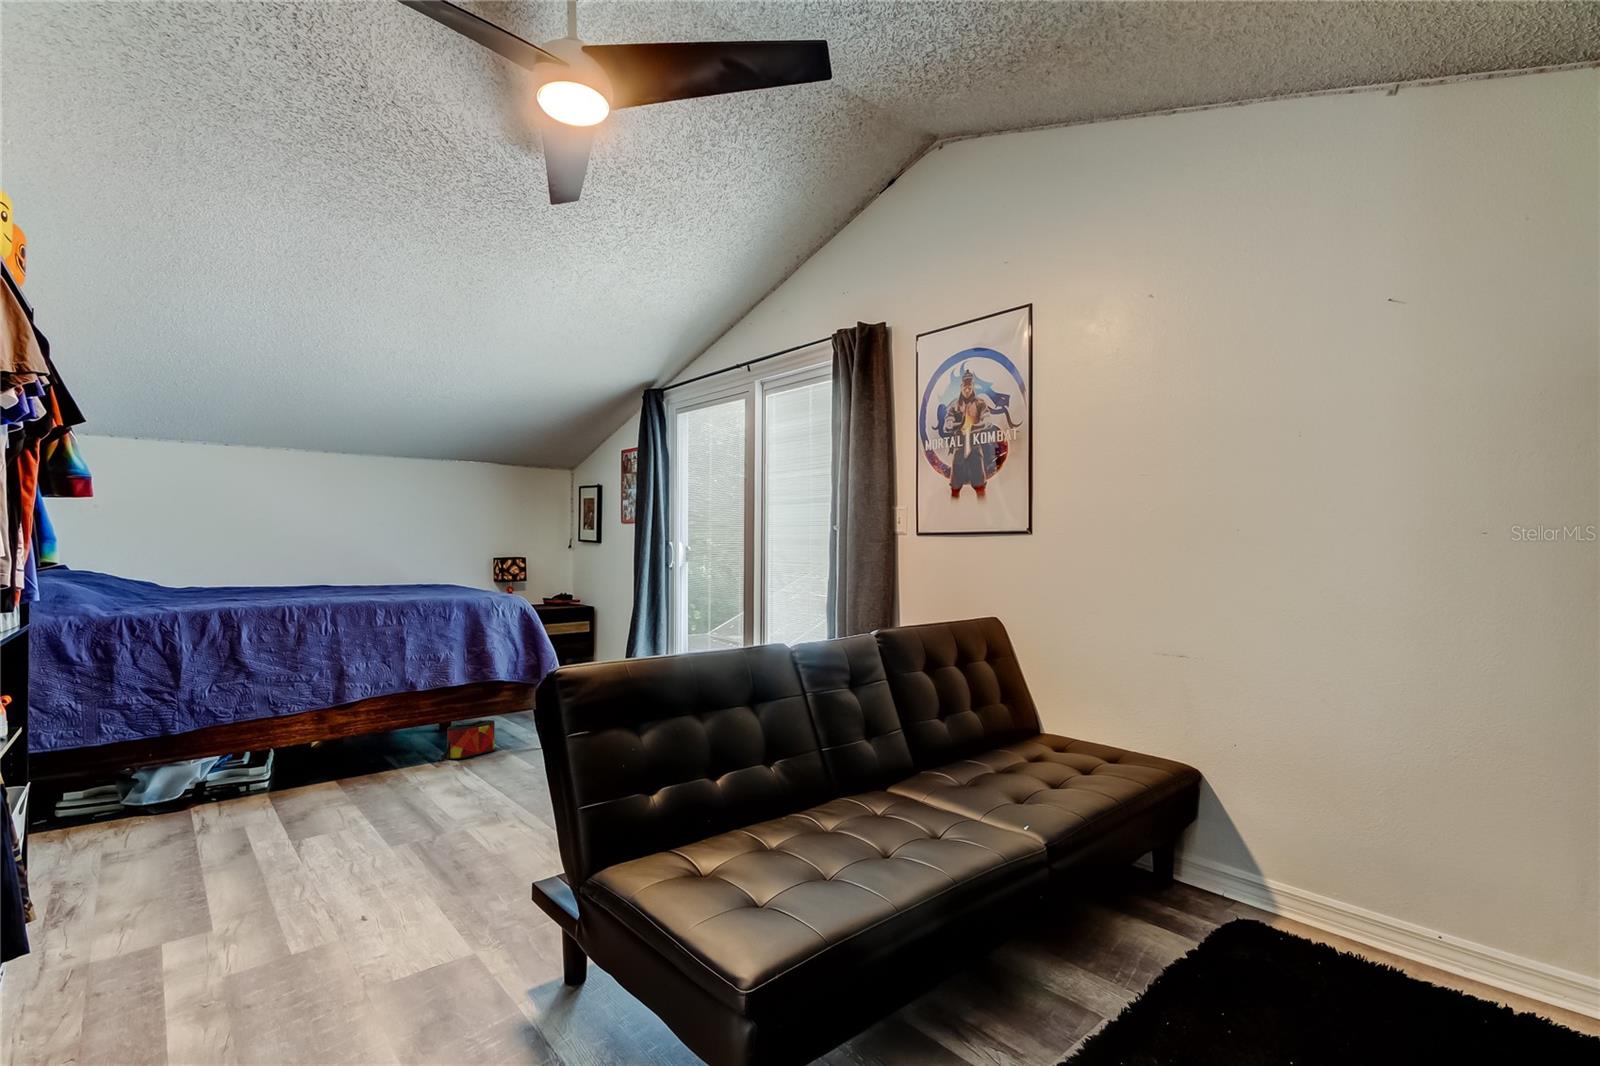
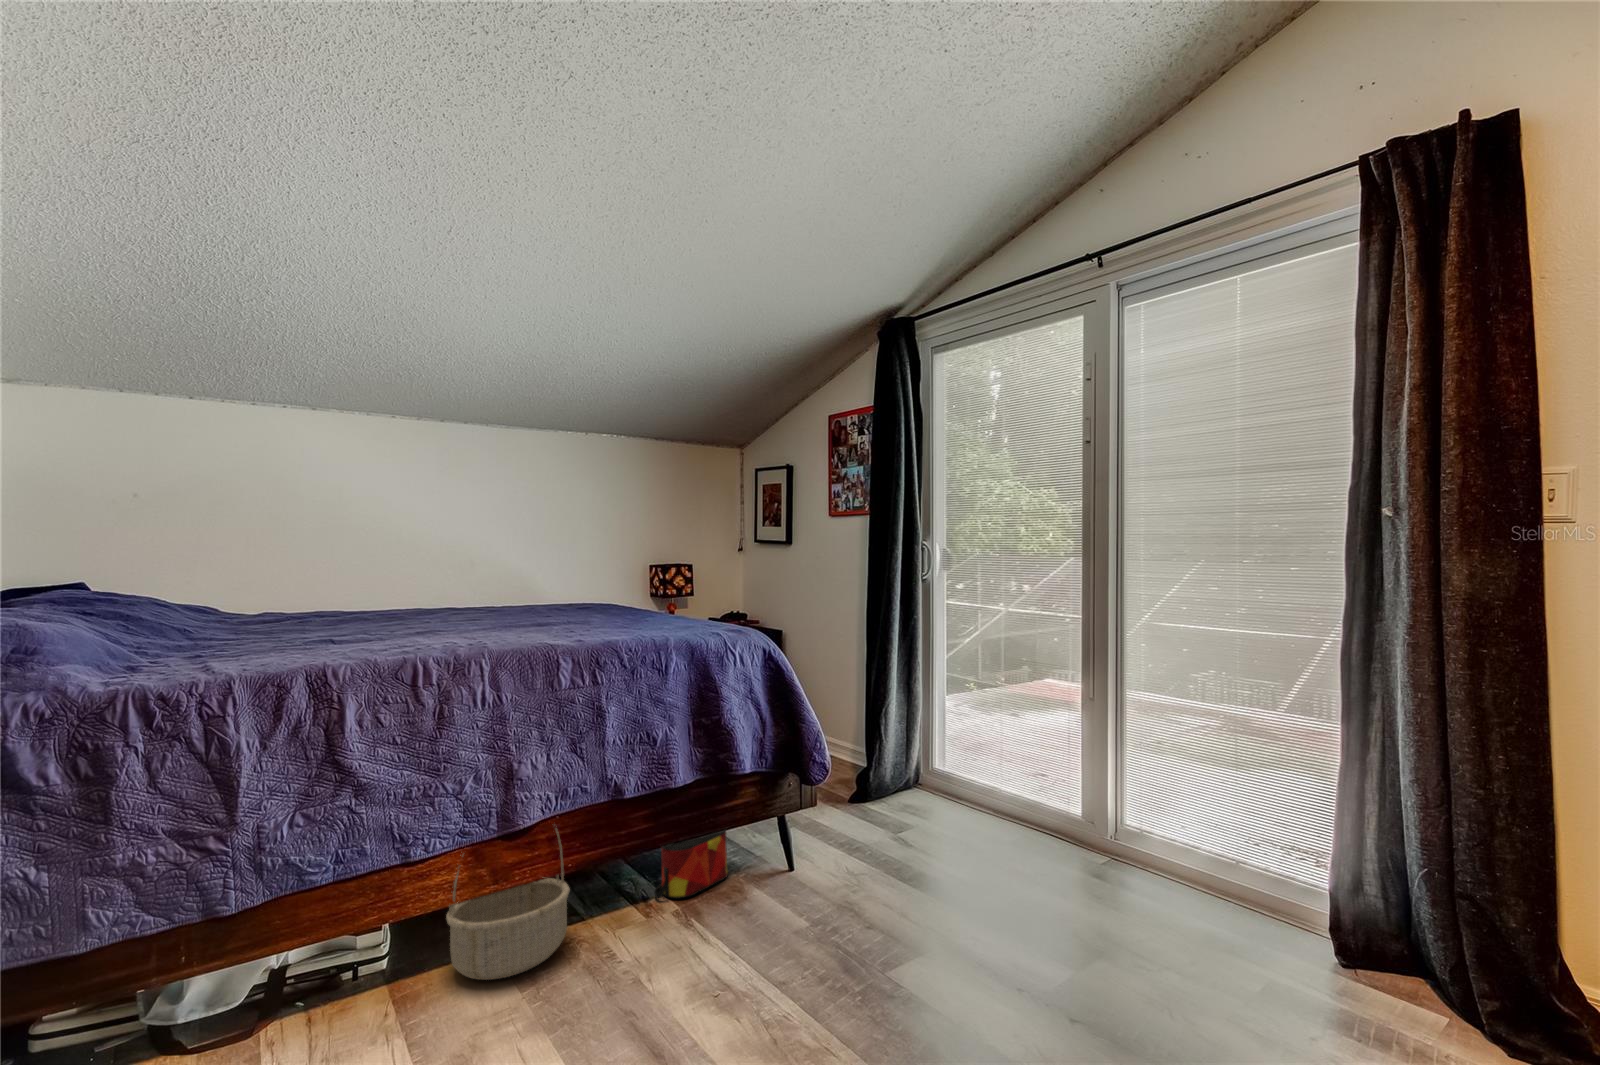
basket: none [301,693,381,788] -> present [446,828,570,980]

